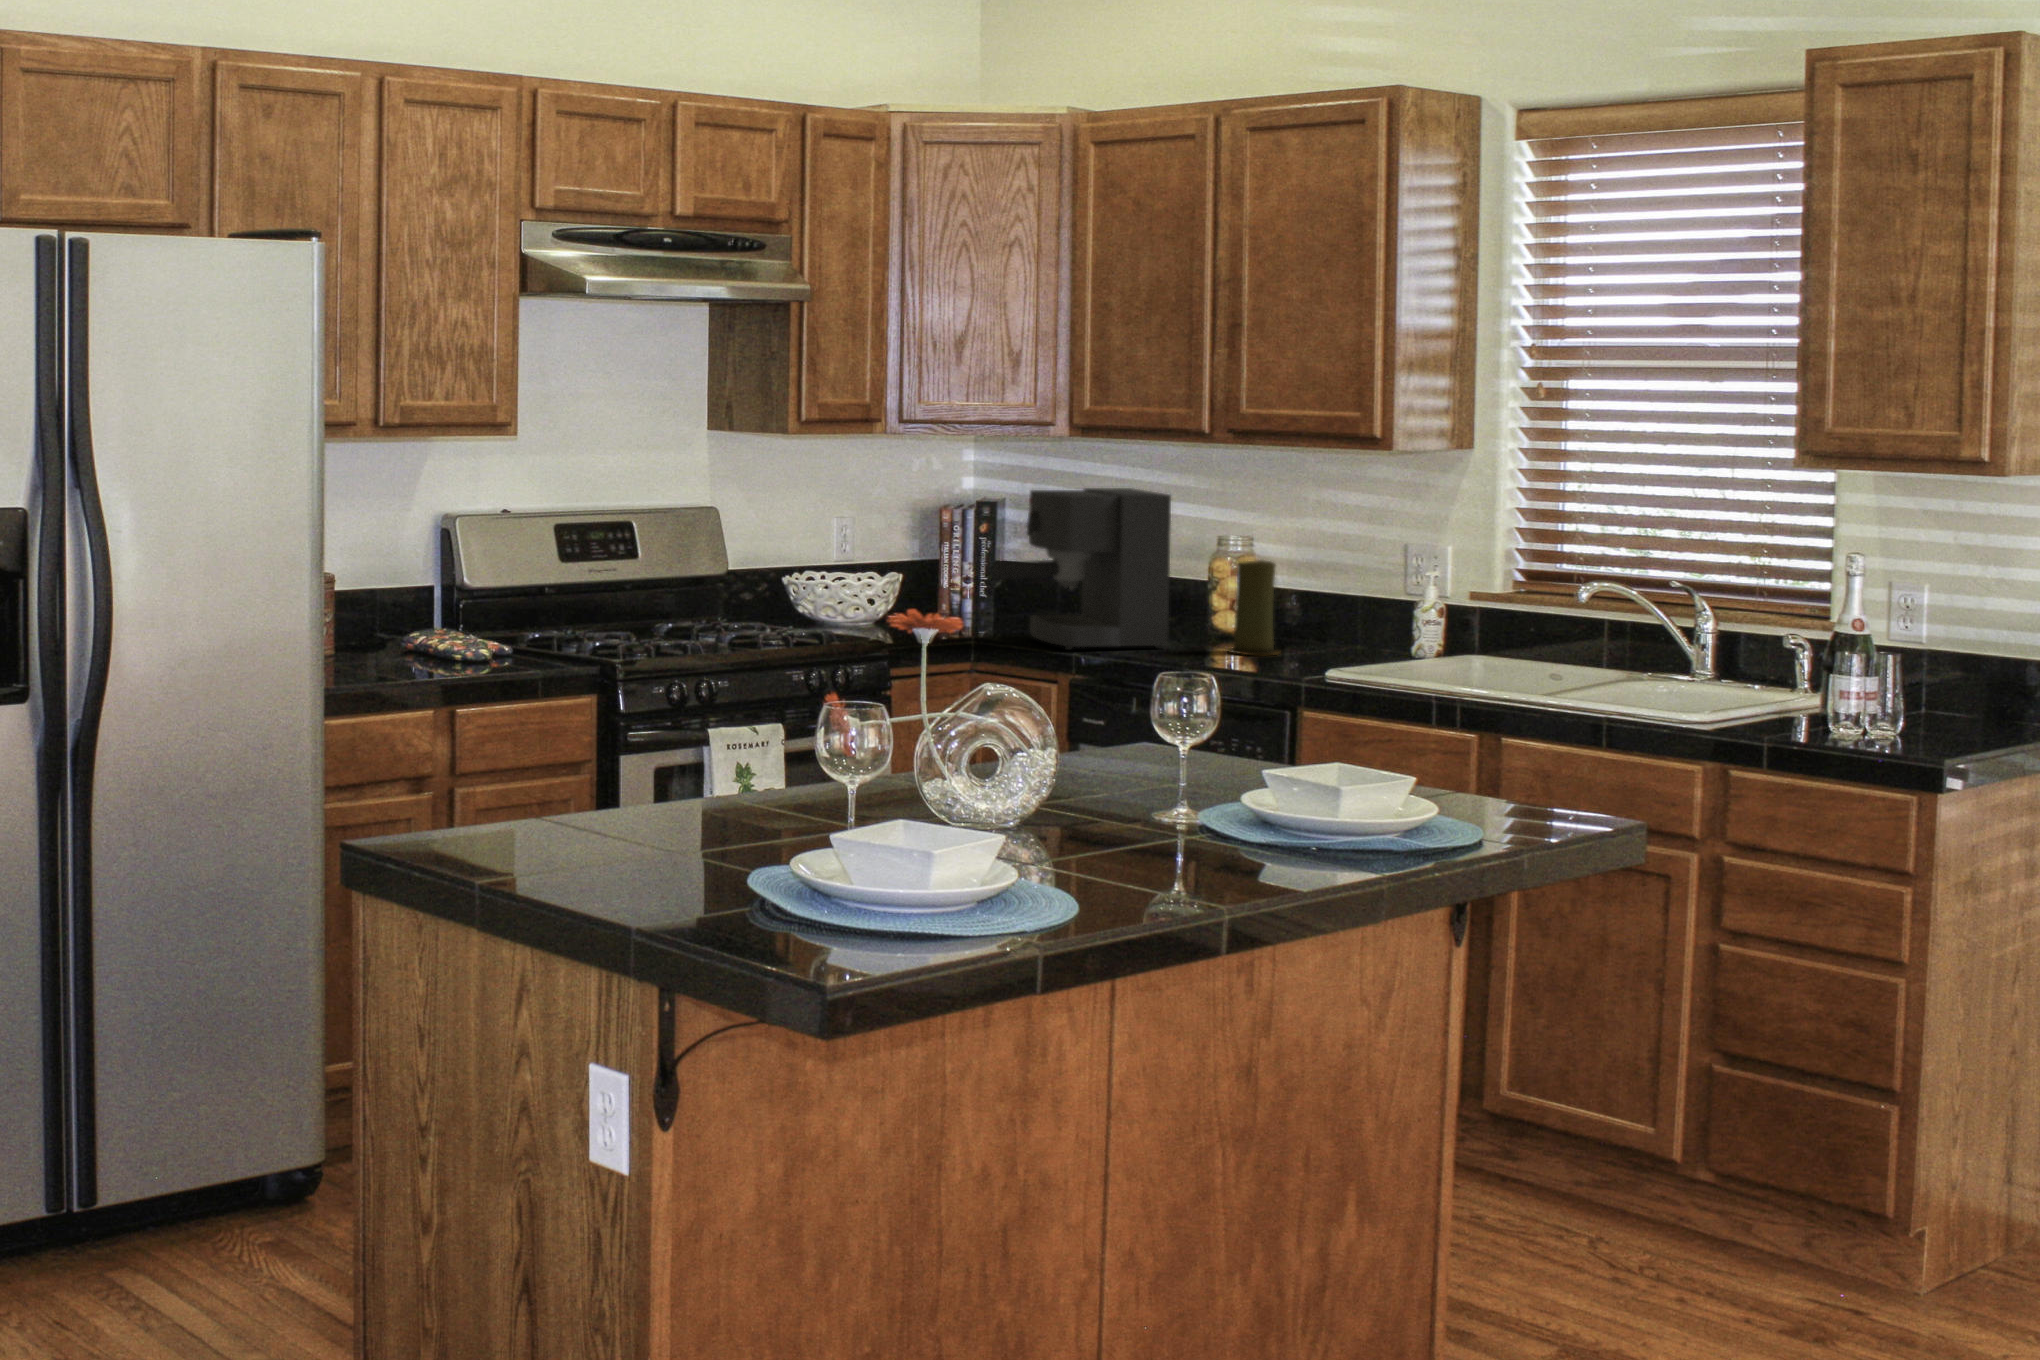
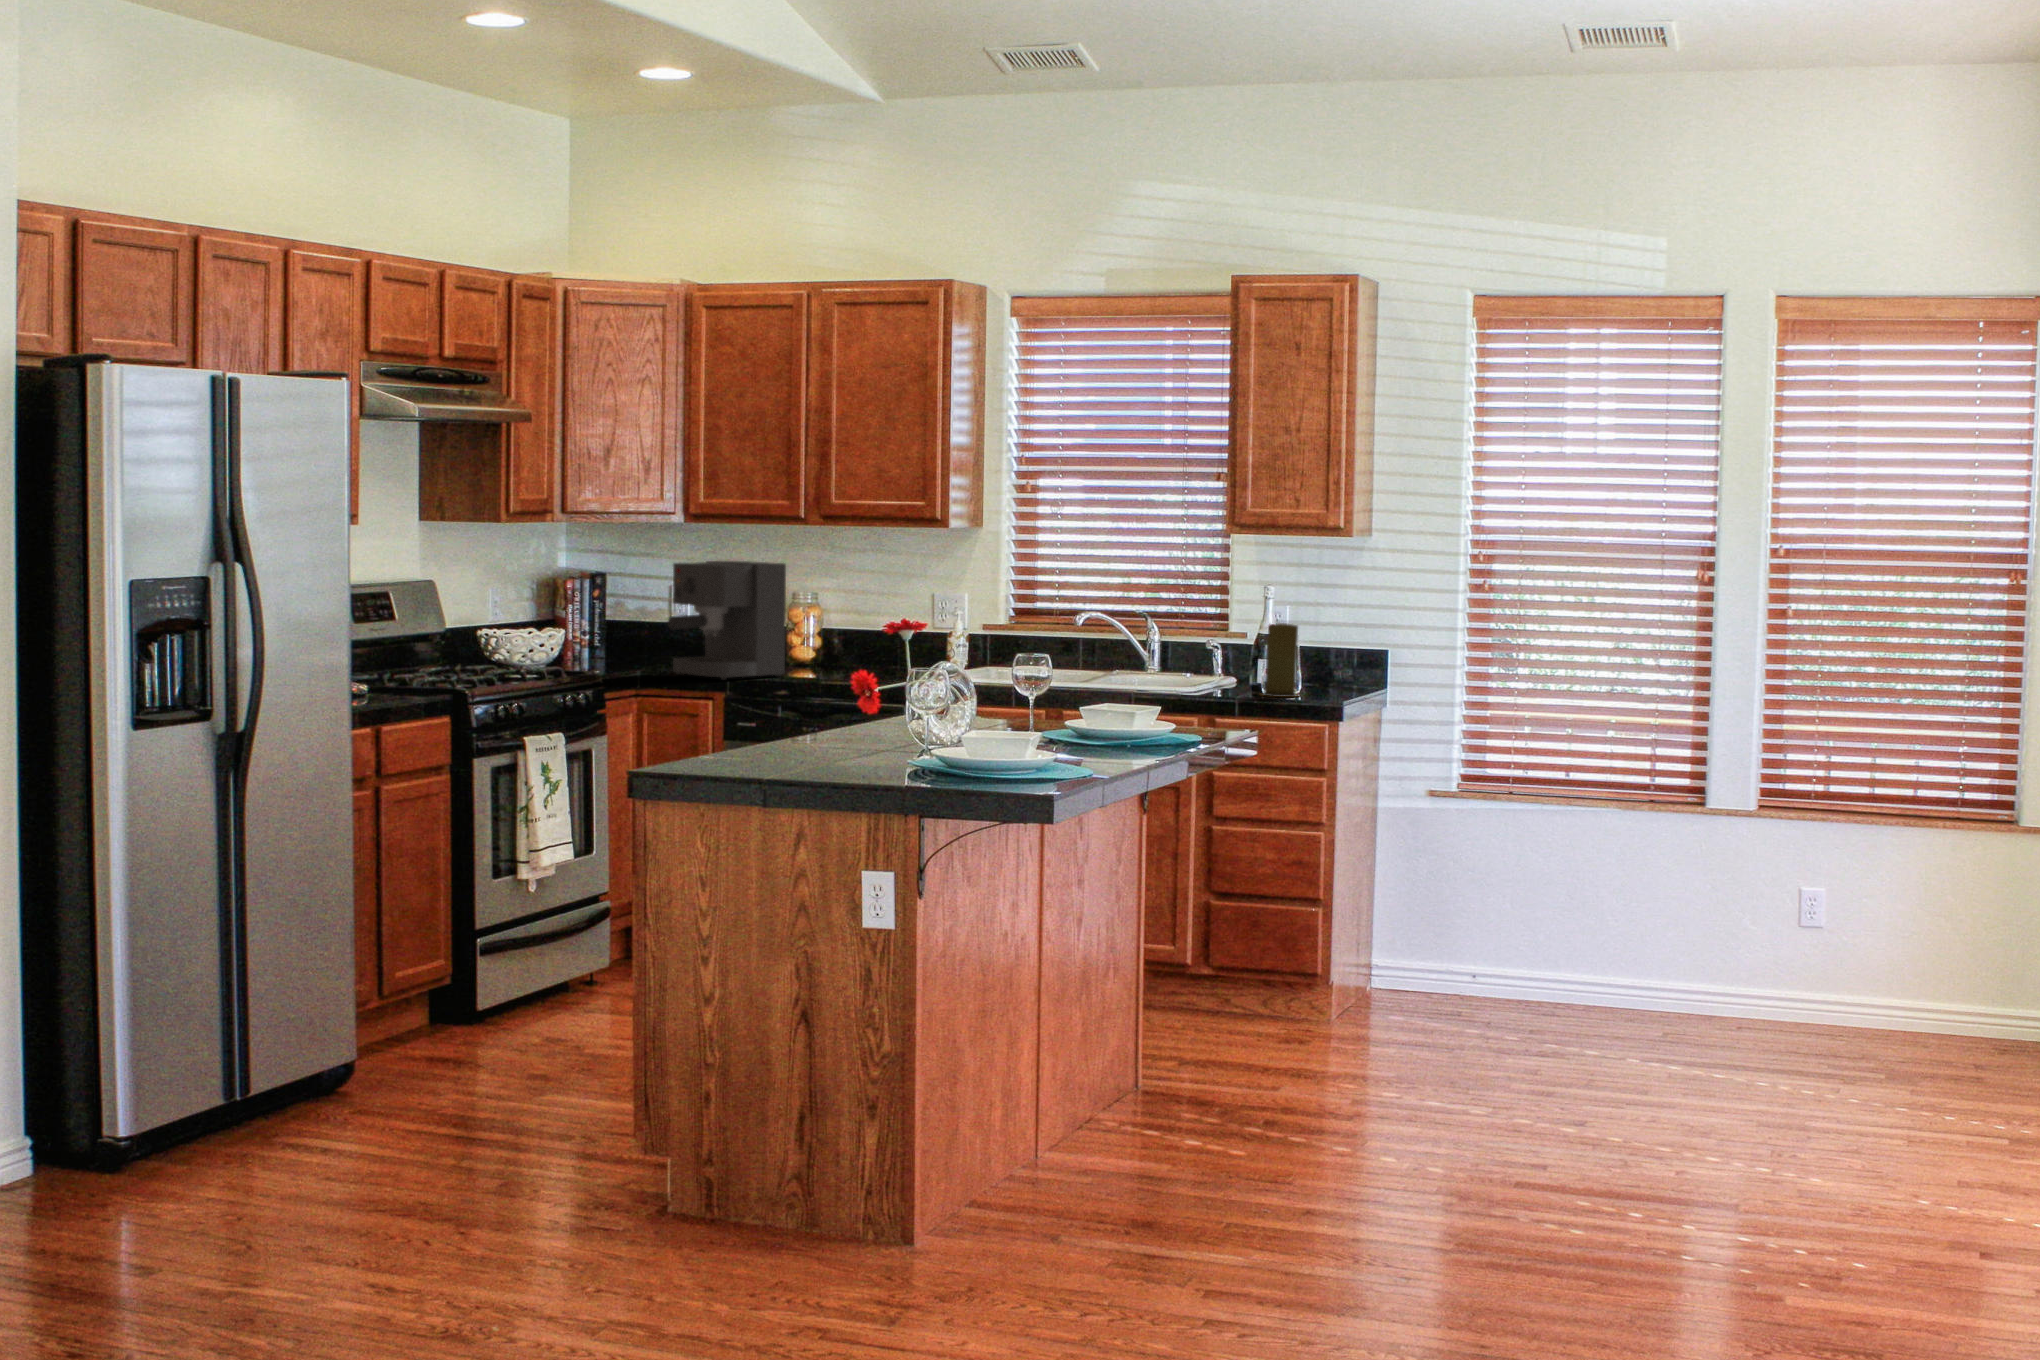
candle: present [1227,560,1279,655] -> present [1261,623,1299,697]

